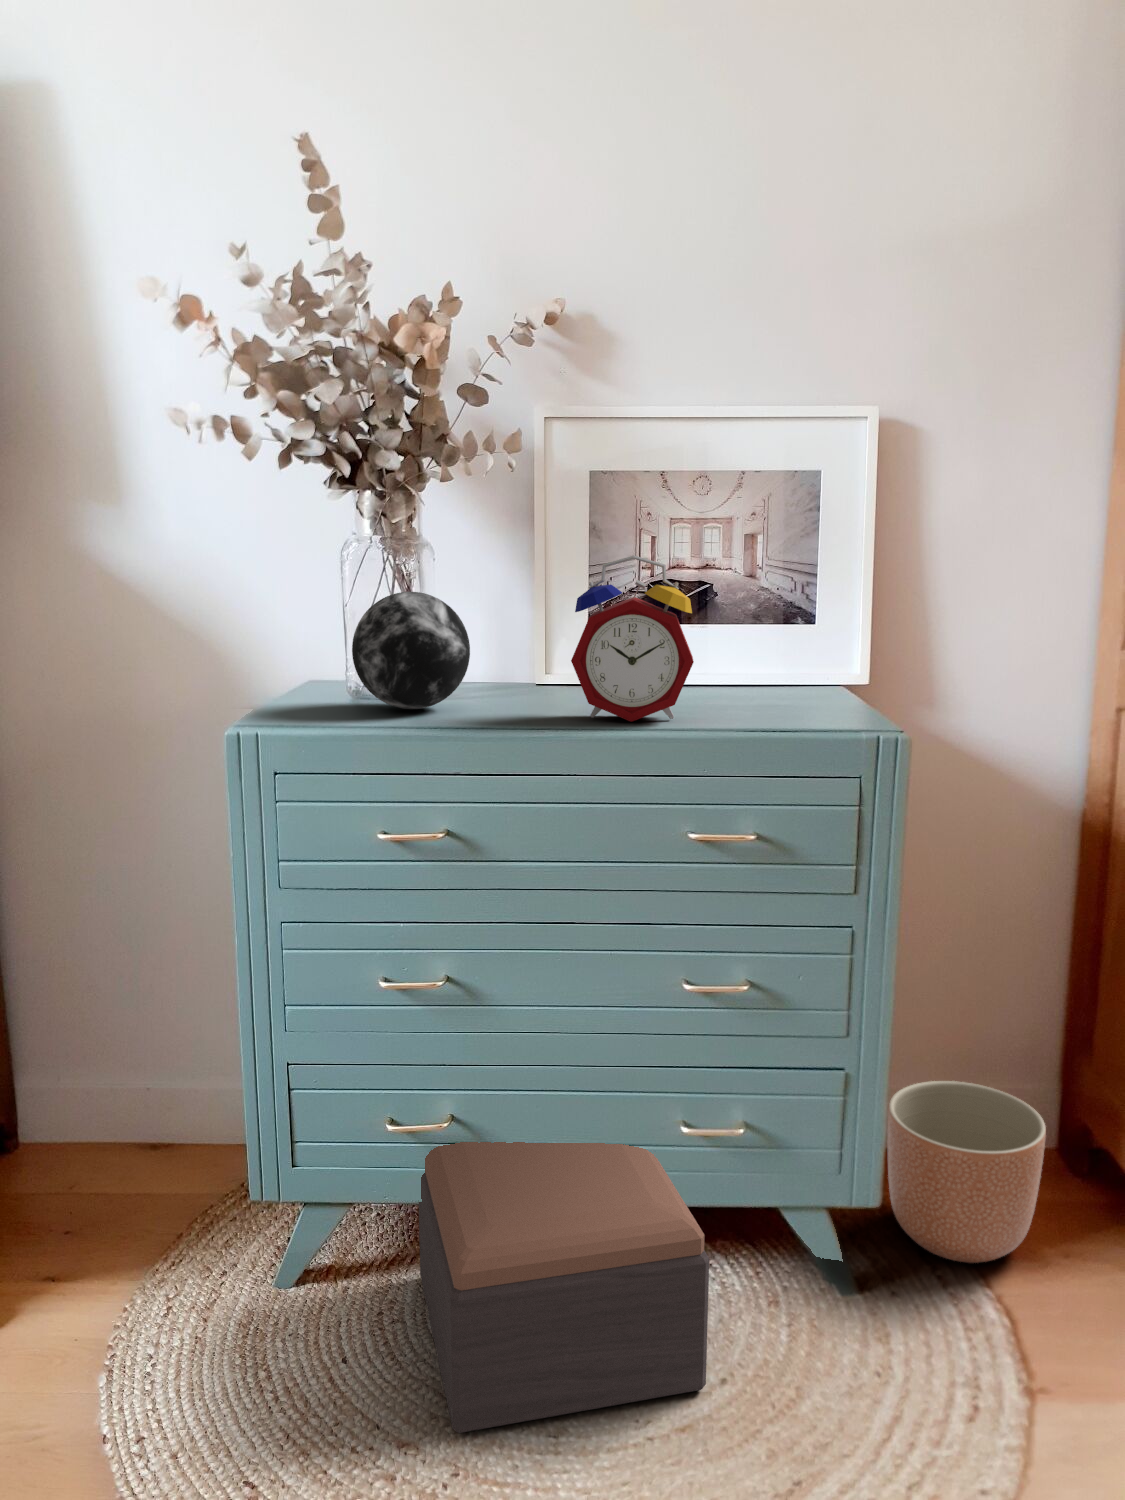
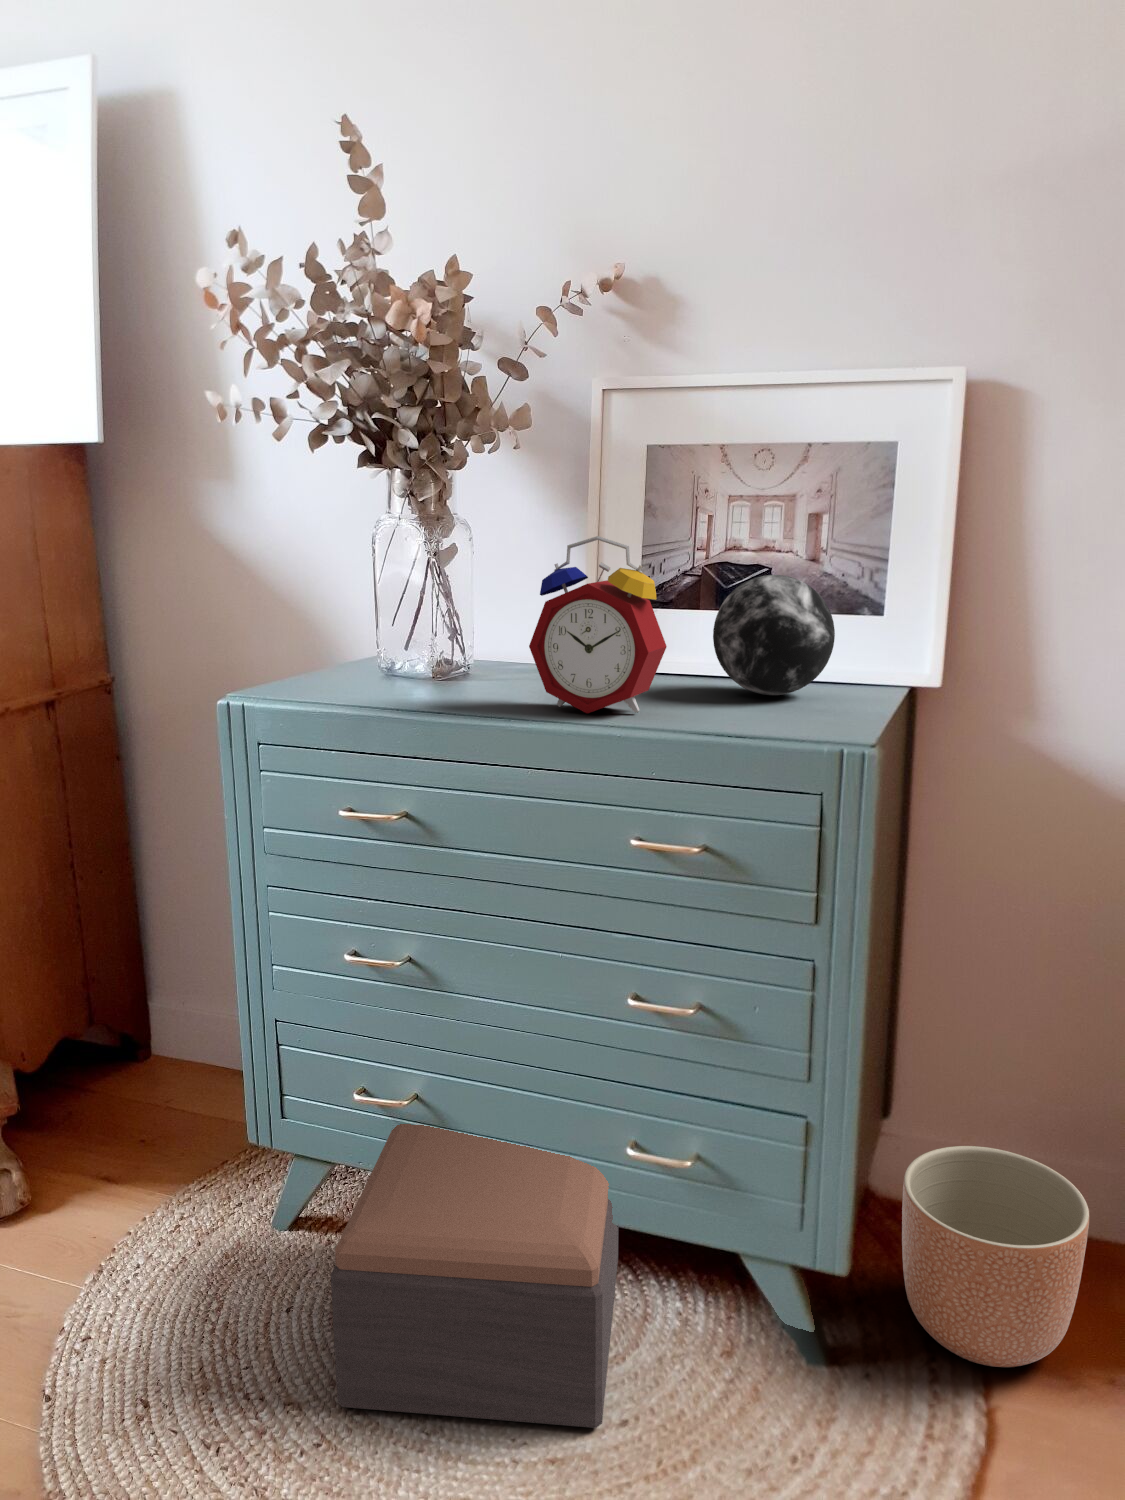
decorative orb: present [352,592,470,709] -> present [713,575,835,695]

